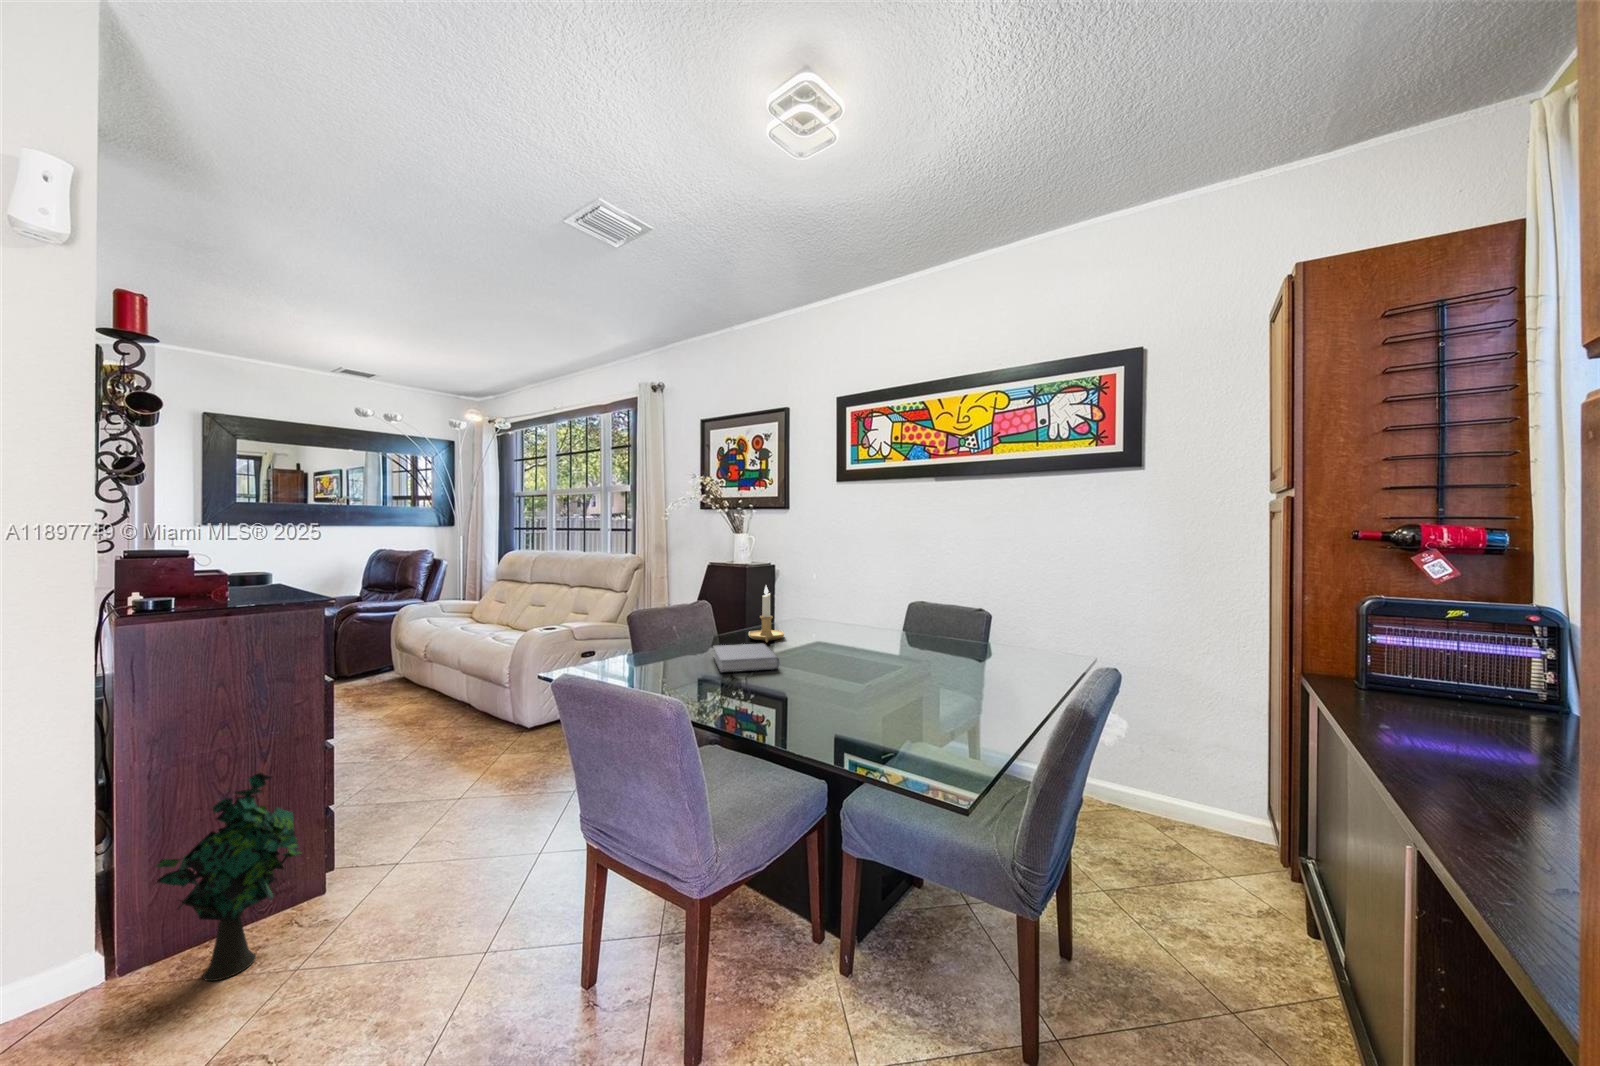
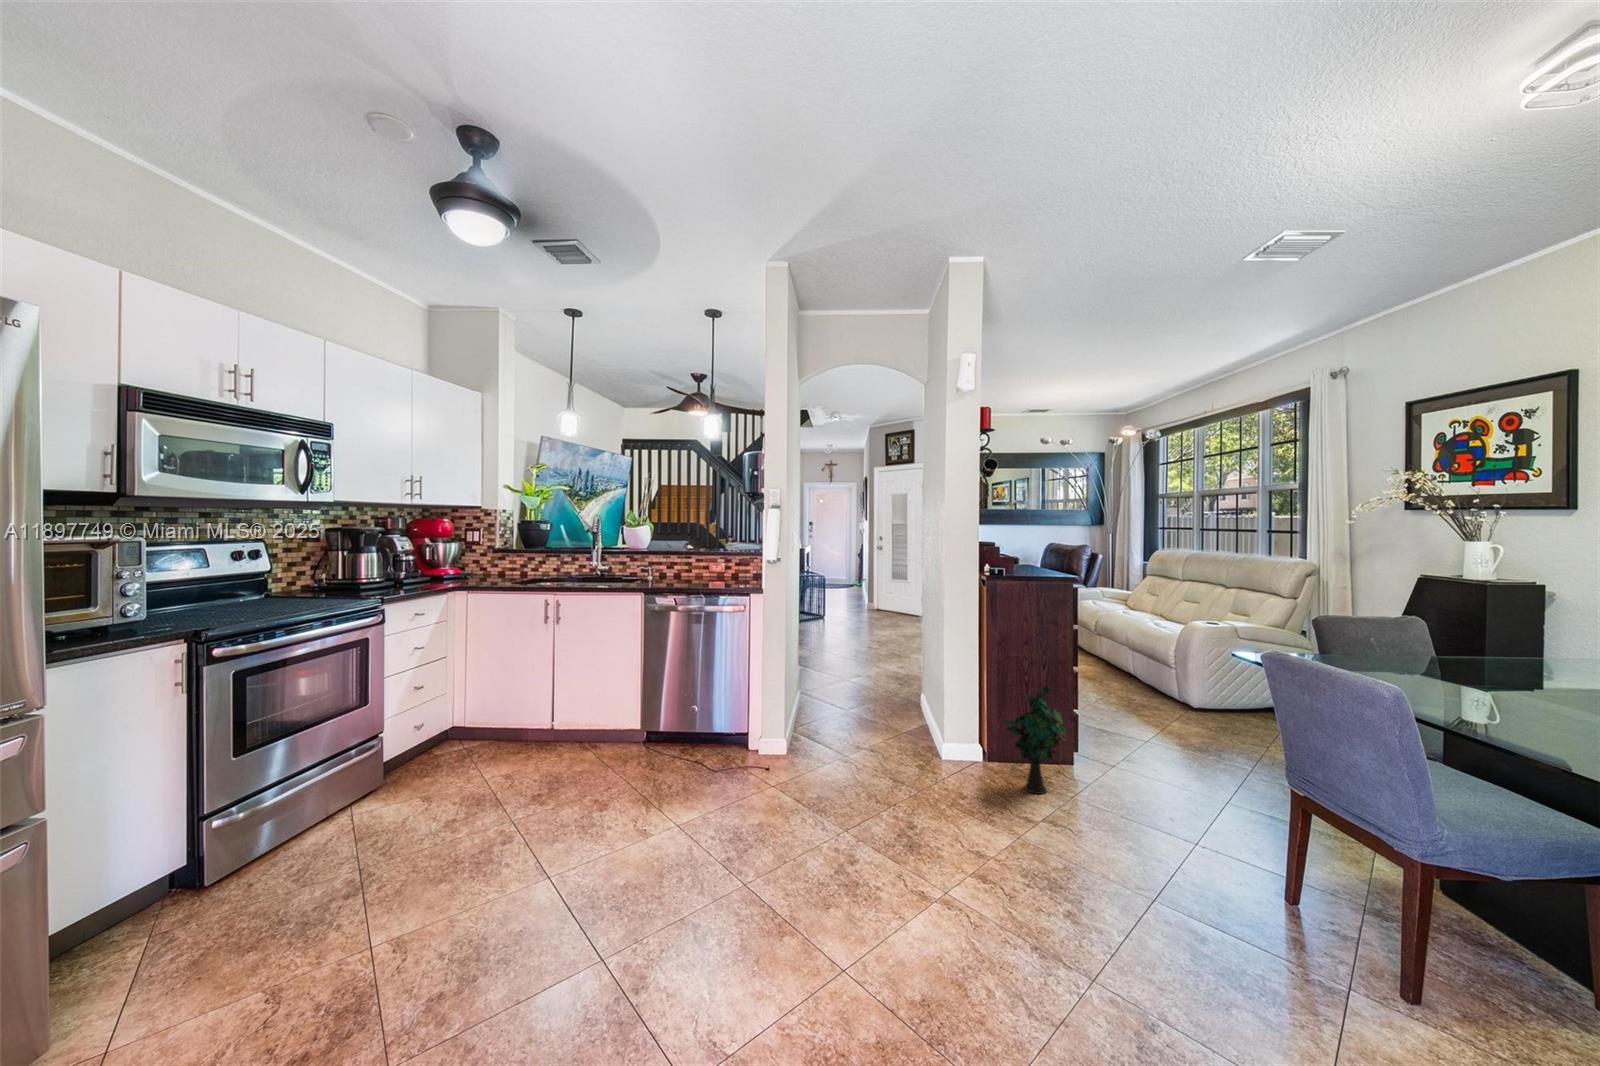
candlestick: present [749,586,784,643] -> none [1492,606,1561,675]
book: present [713,643,779,673] -> none [1431,666,1546,706]

